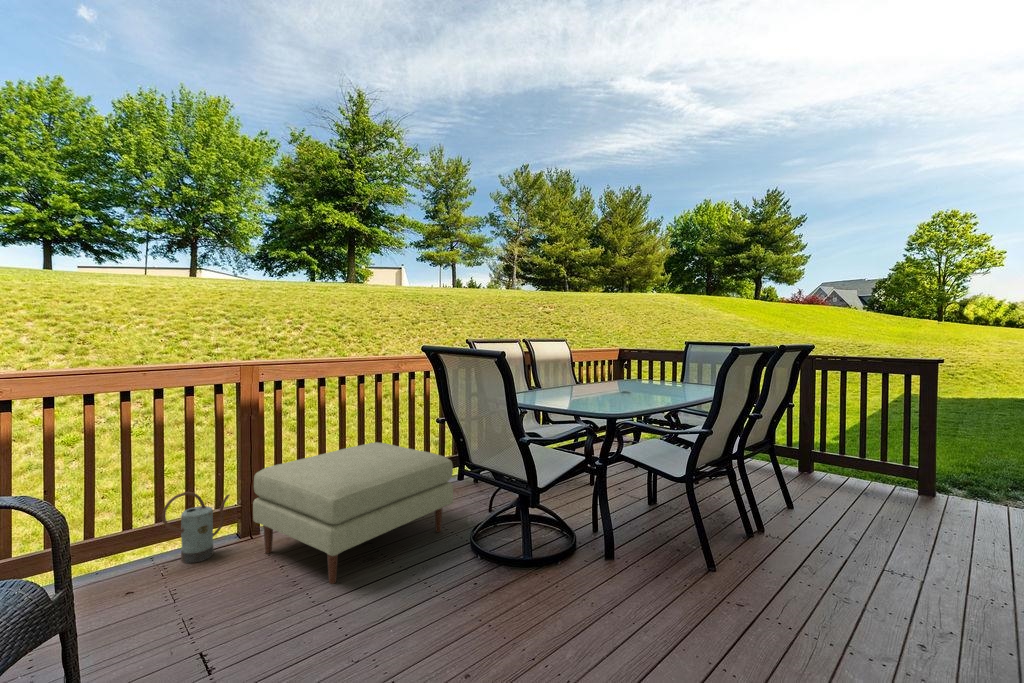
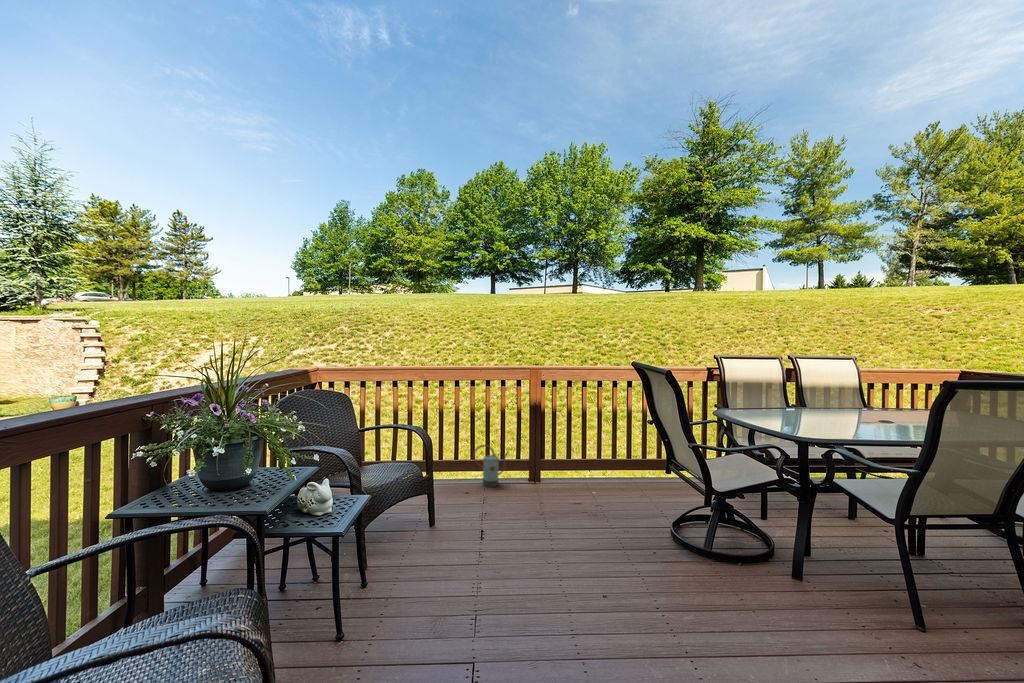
ottoman: present [253,442,453,584] -> none [517,435,645,520]

